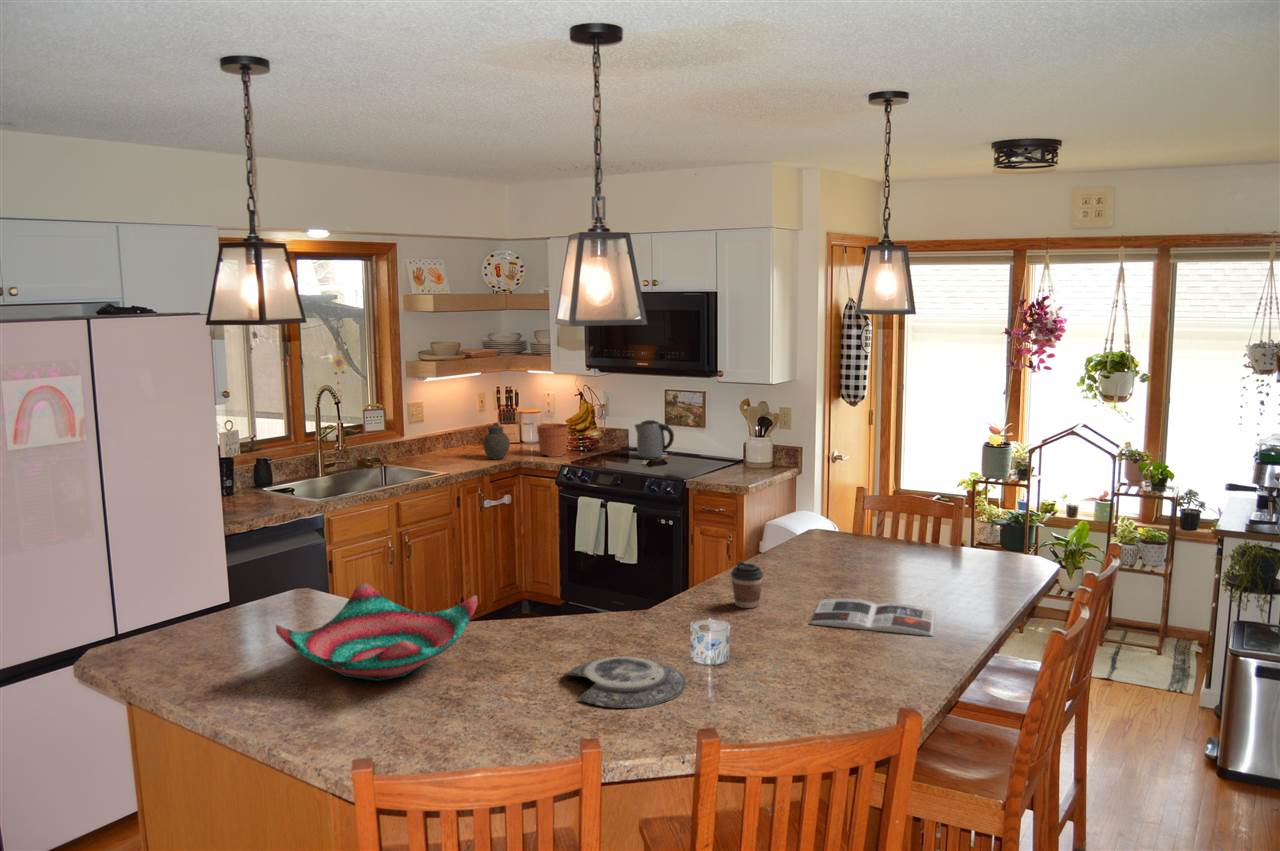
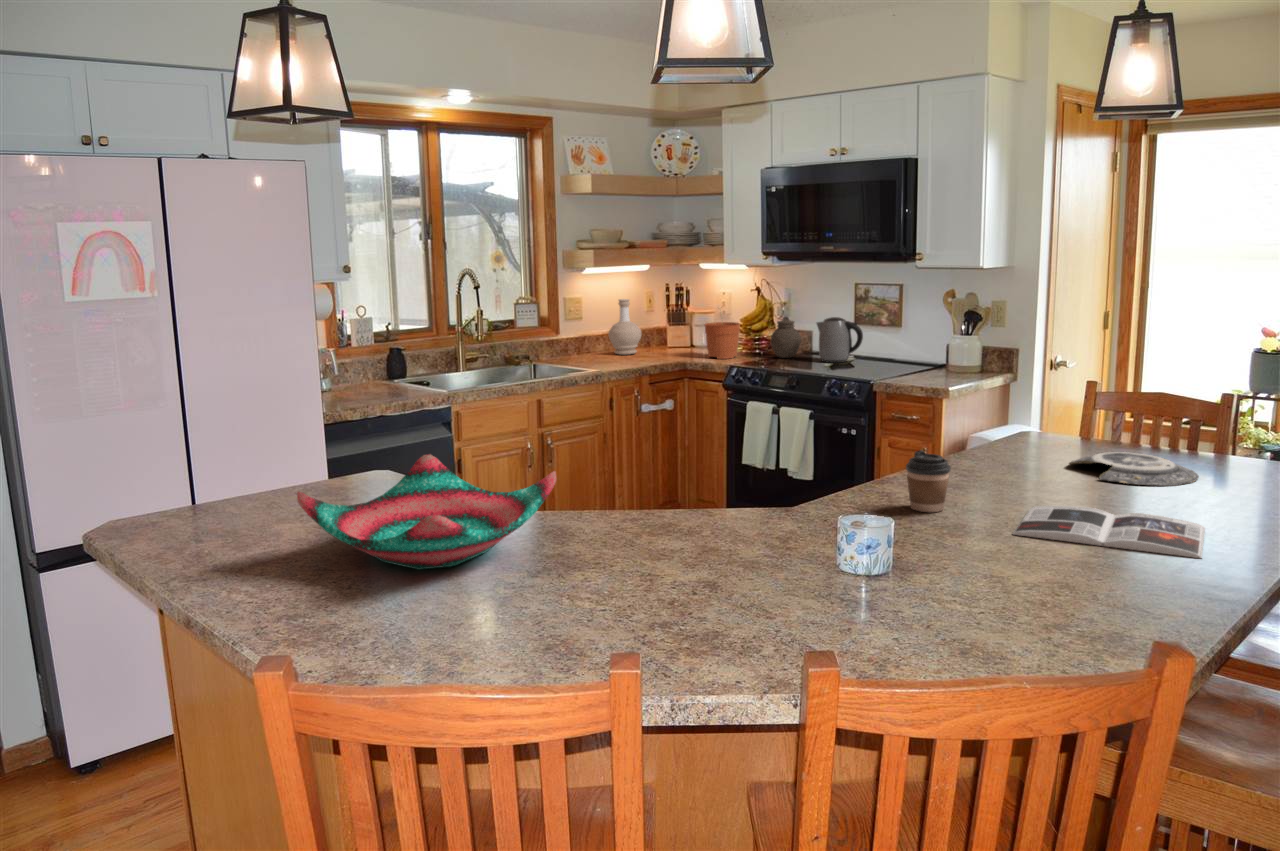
bottle: none [449,403,479,454] -> present [608,299,641,355]
jar: present [483,423,510,459] -> present [771,317,801,358]
plate: present [564,656,686,708] -> present [1069,452,1199,486]

